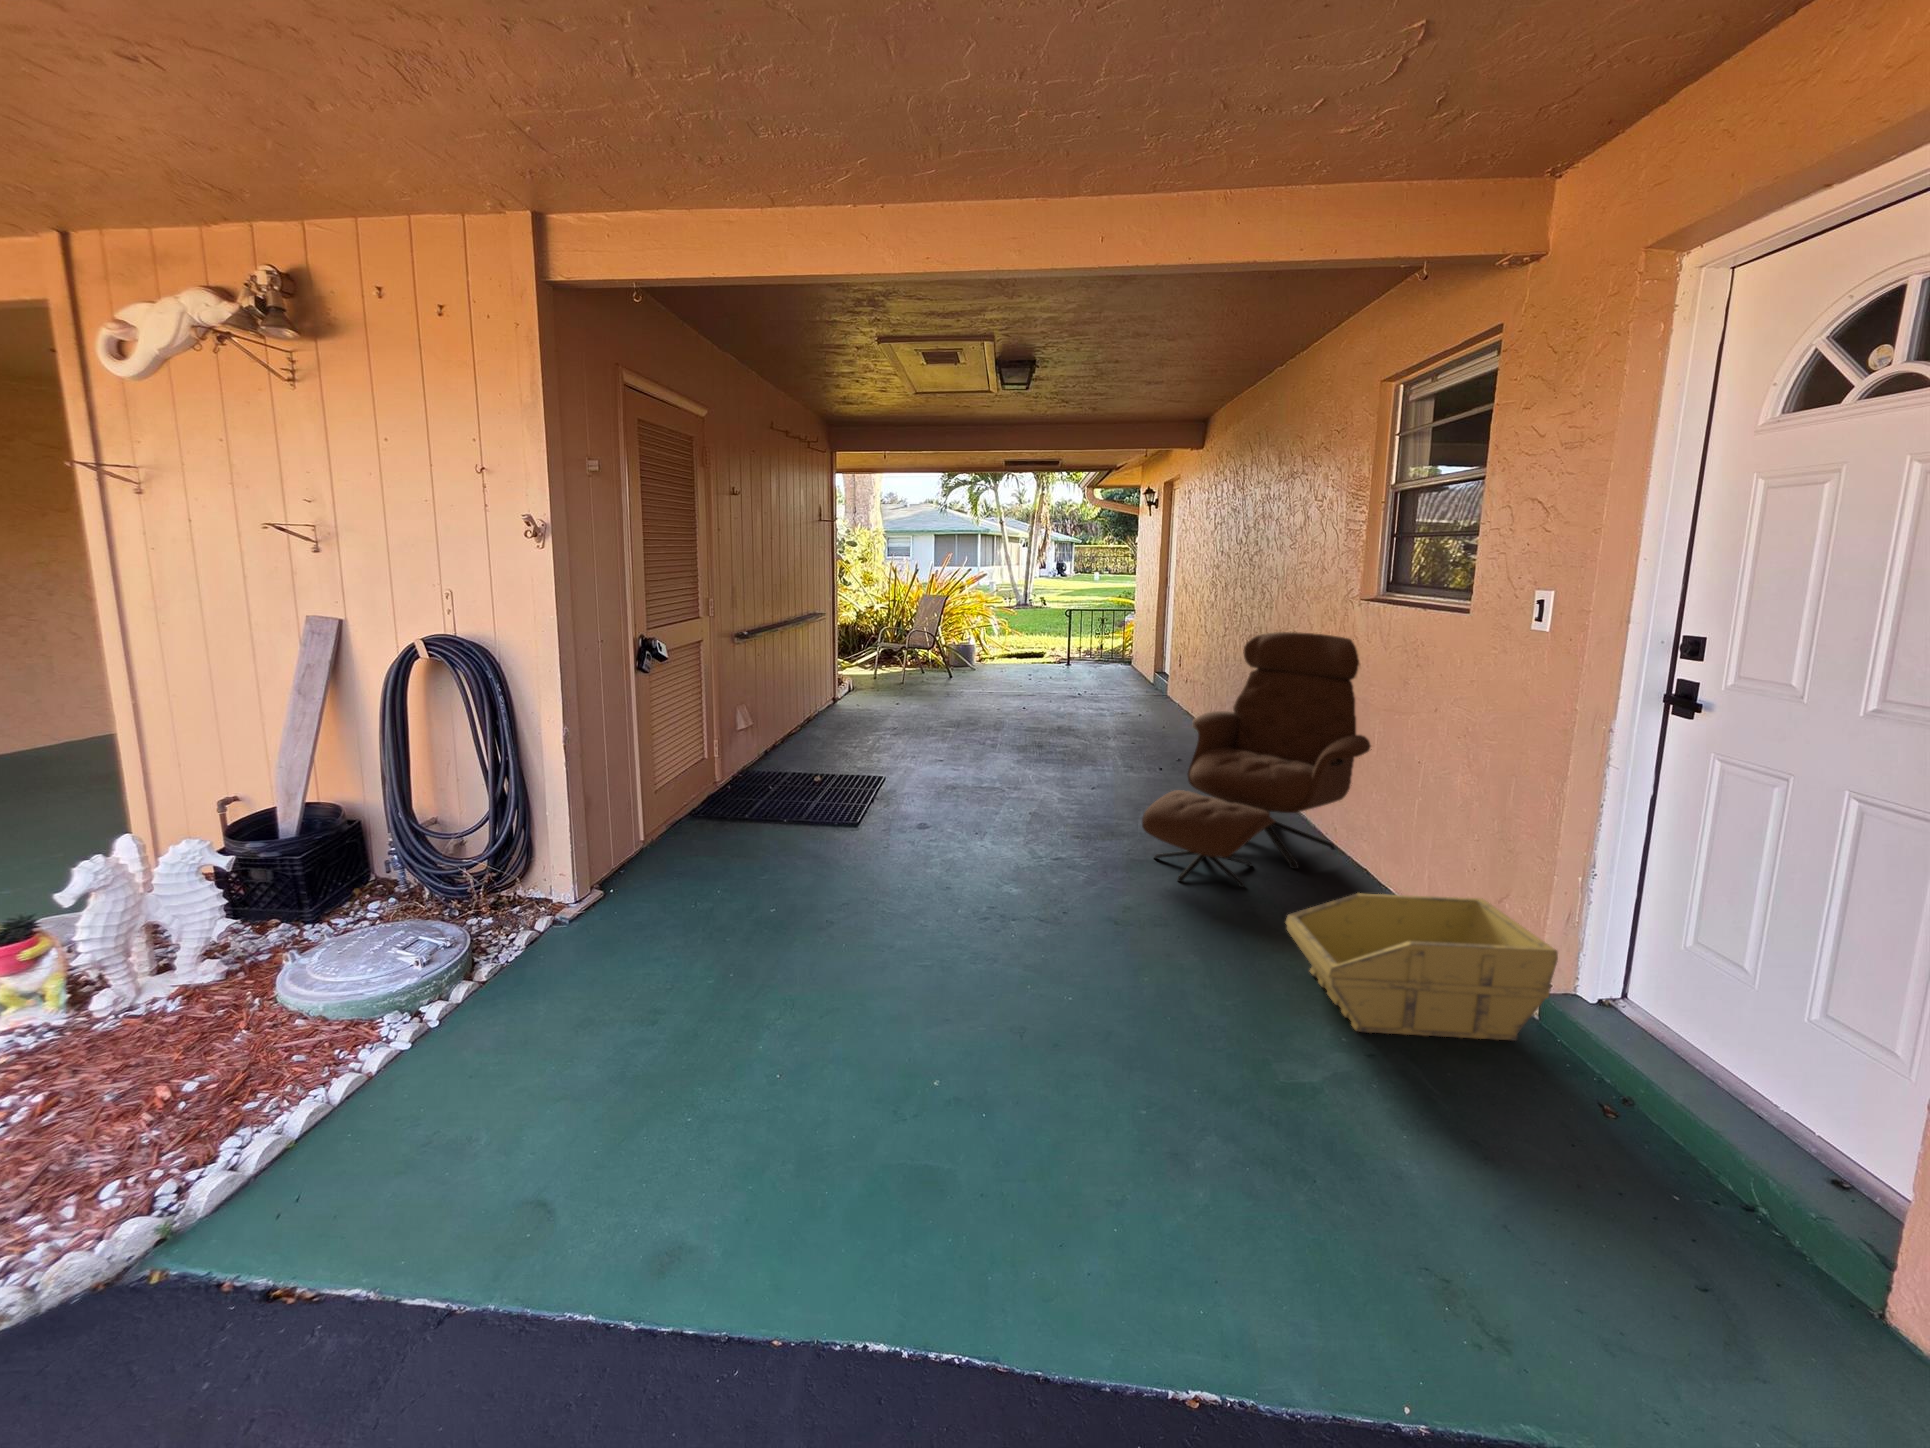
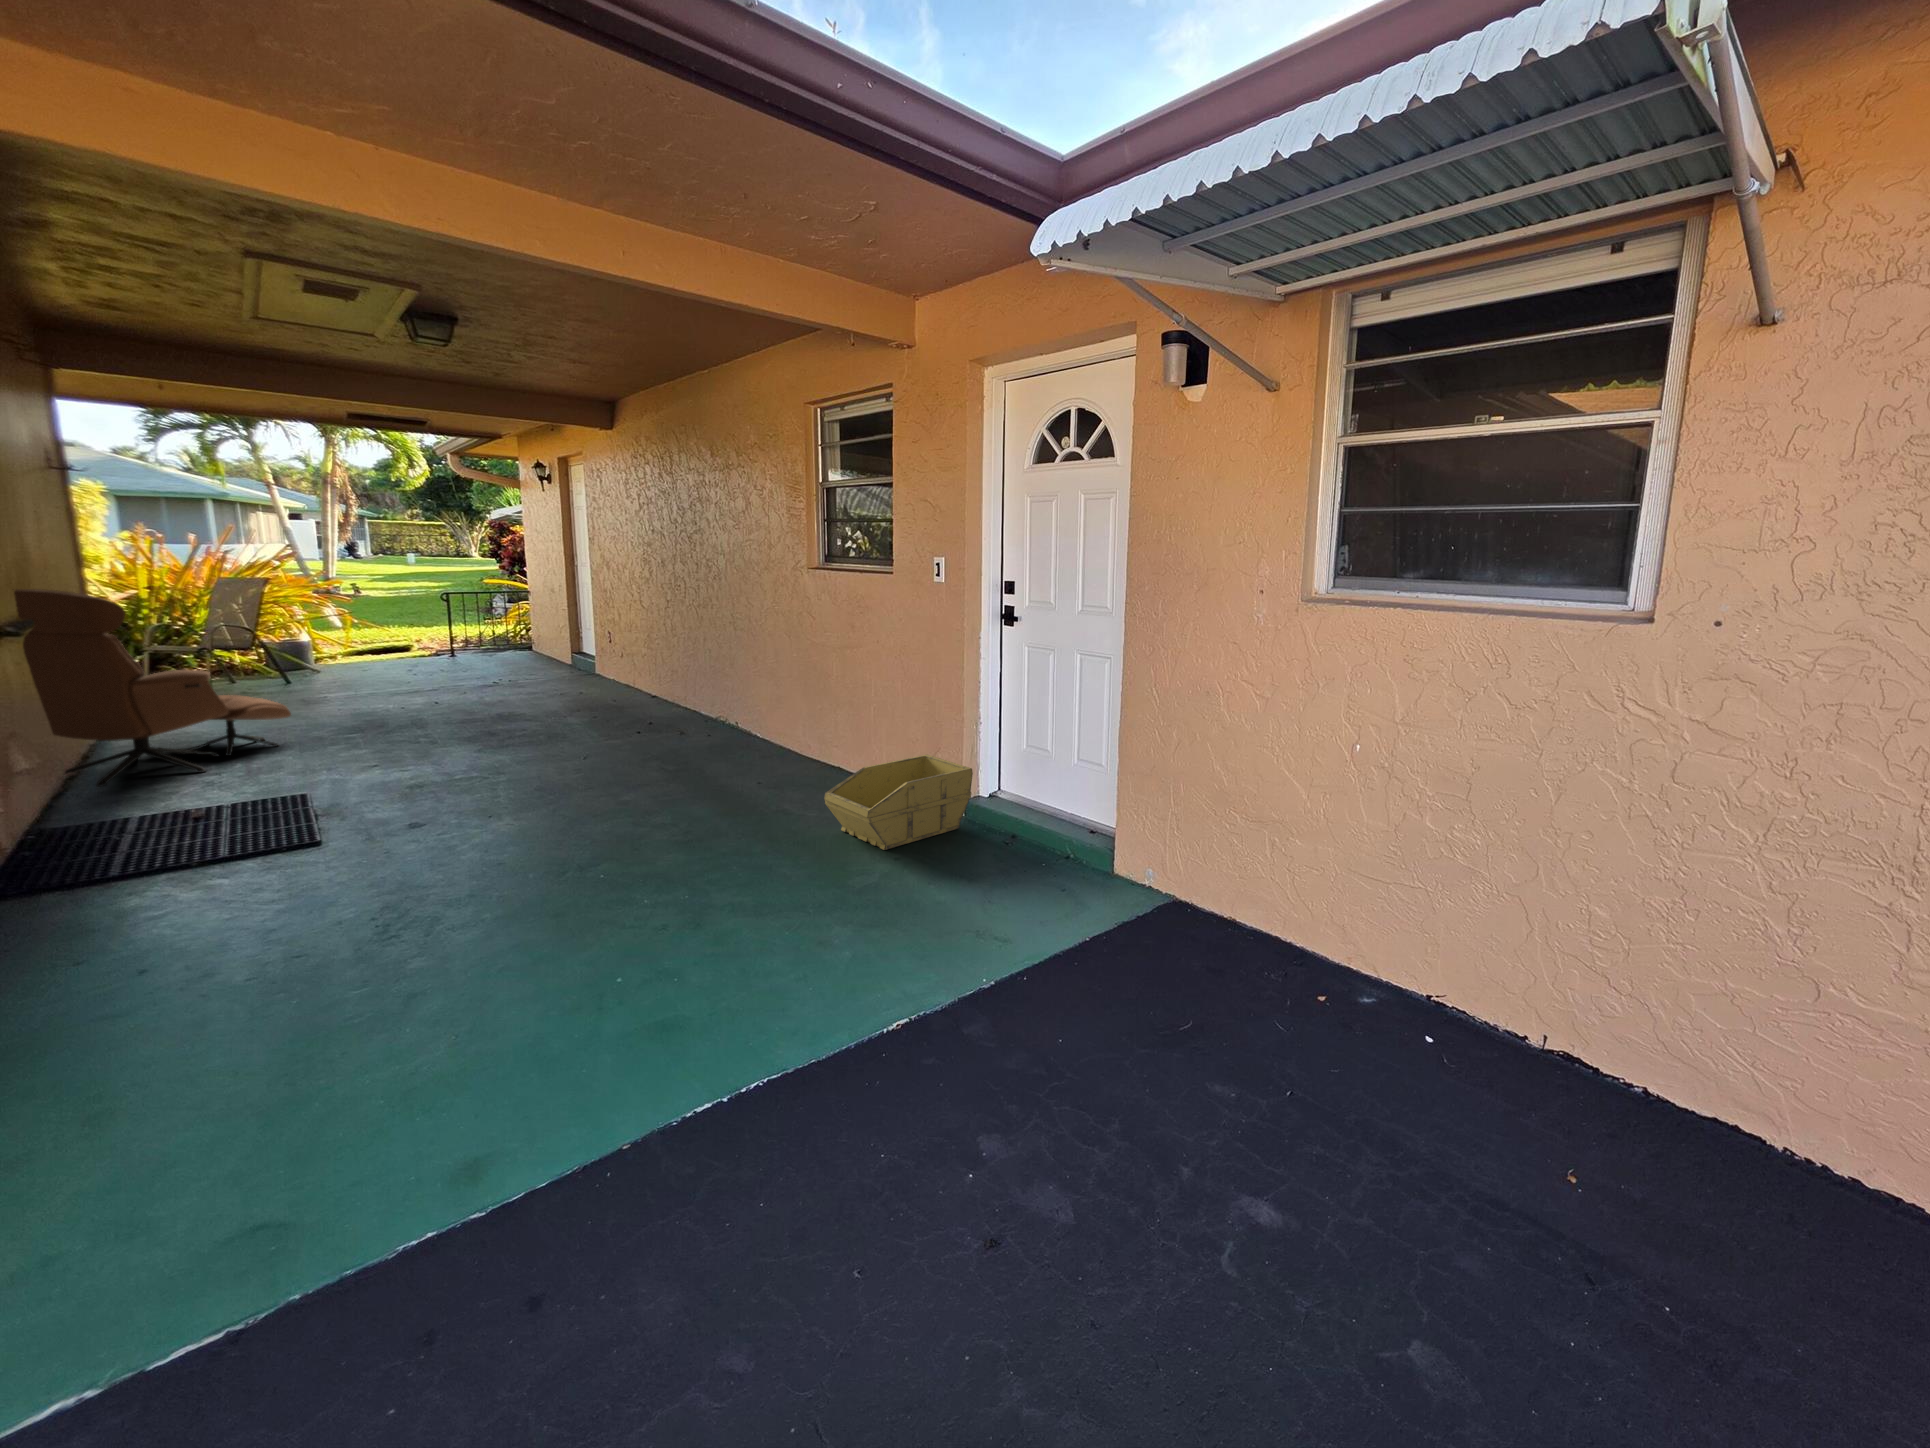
lounge chair: present [1142,632,1372,887] -> present [14,589,291,787]

